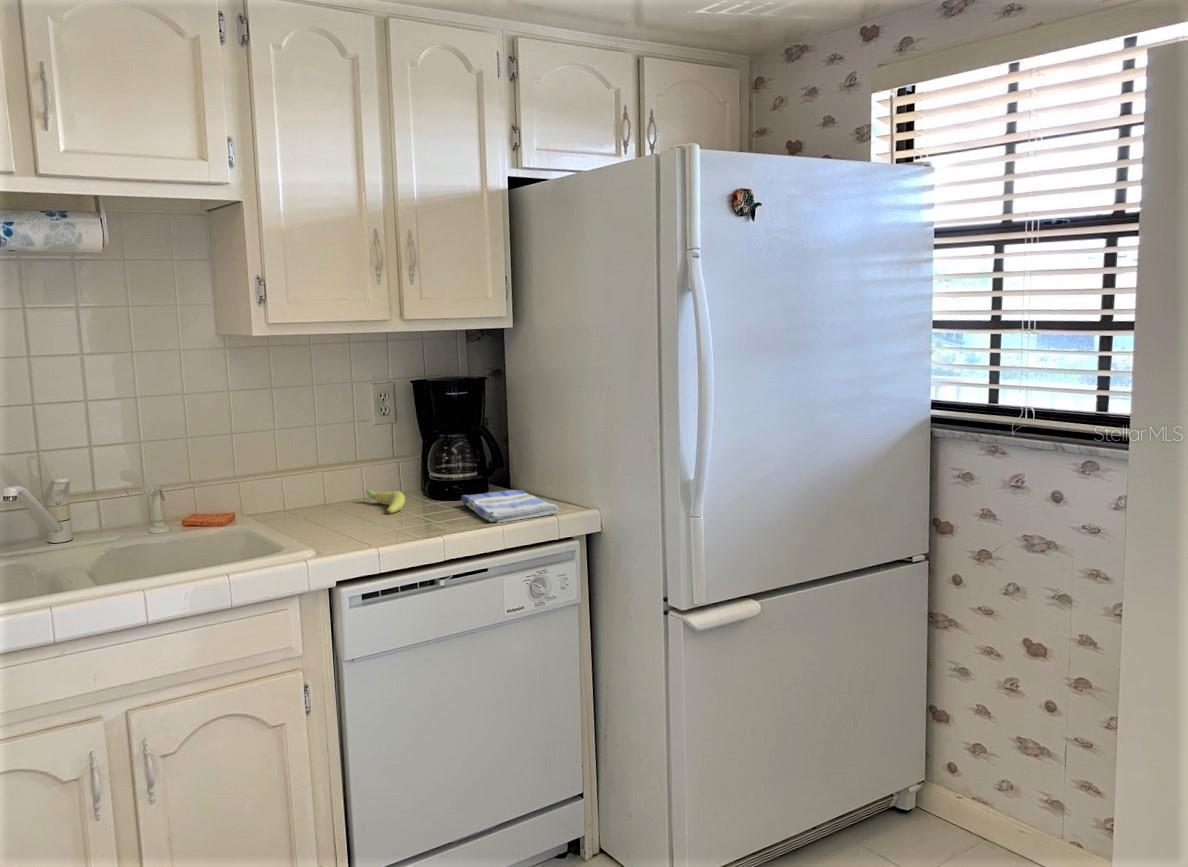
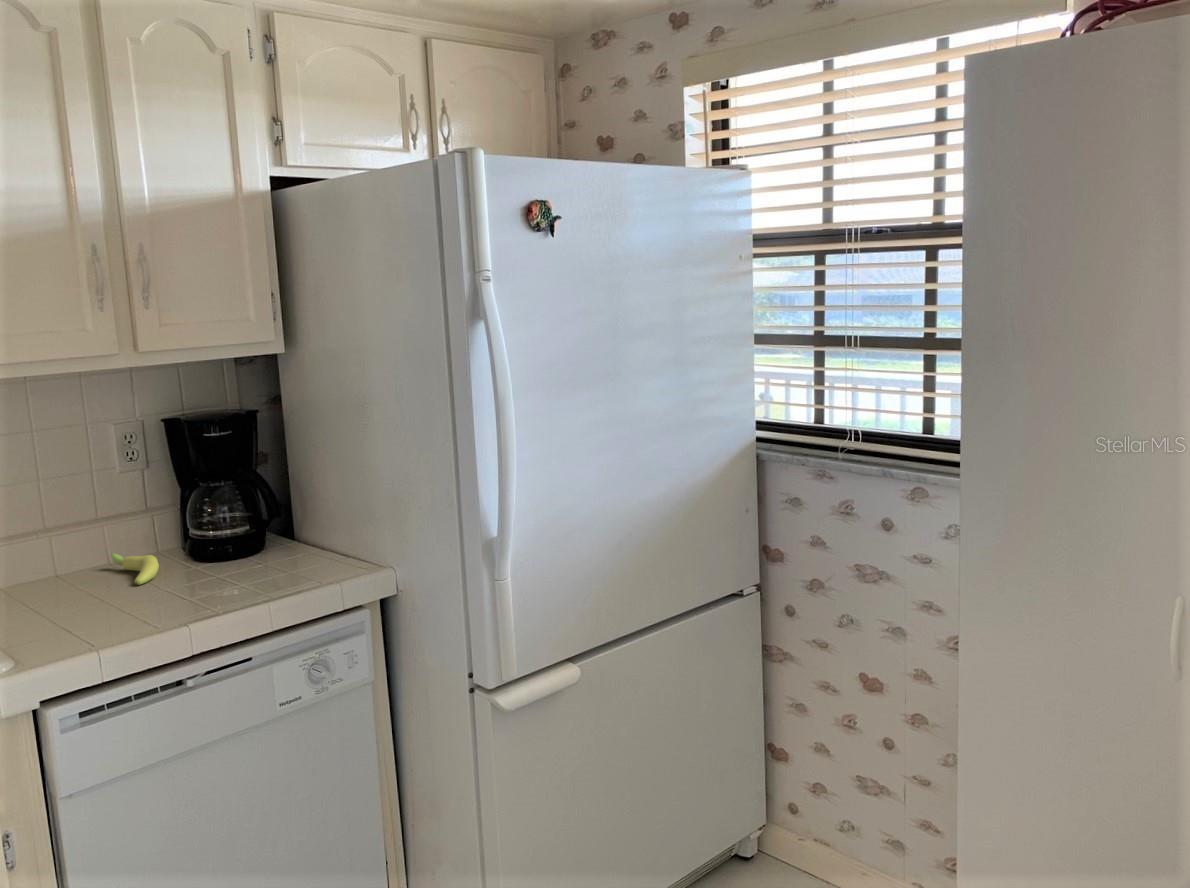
dish towel: present [461,490,558,523] -> none [228,545,344,592]

